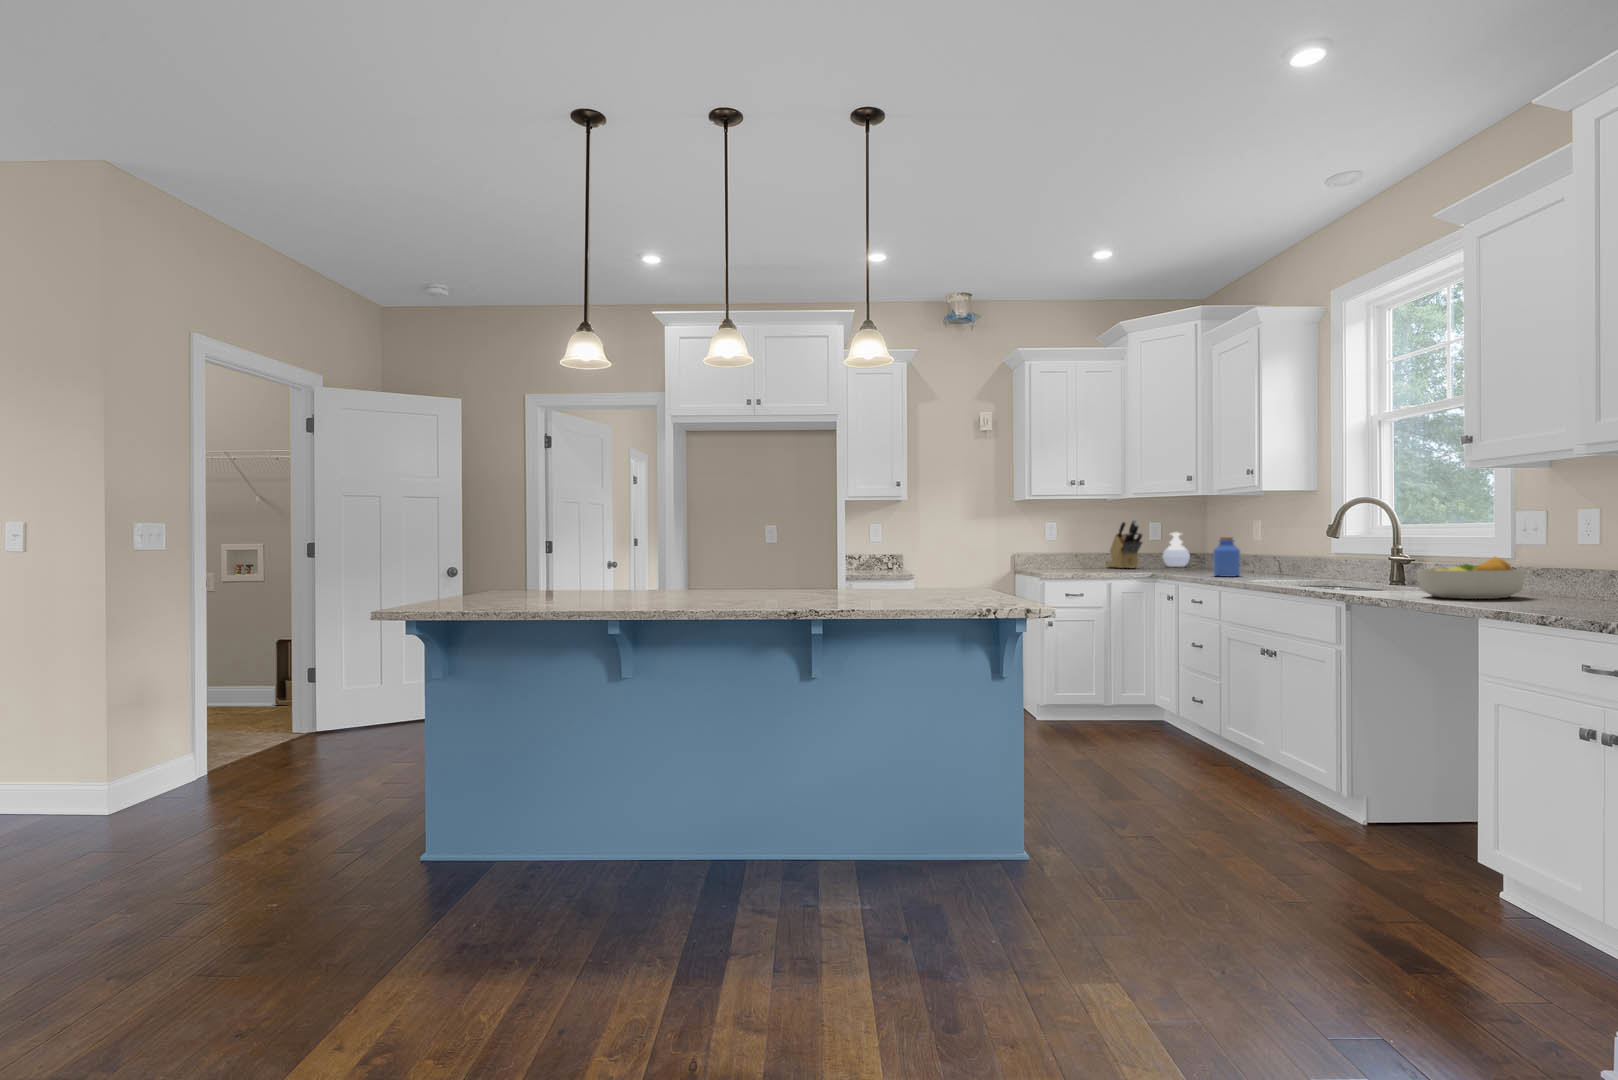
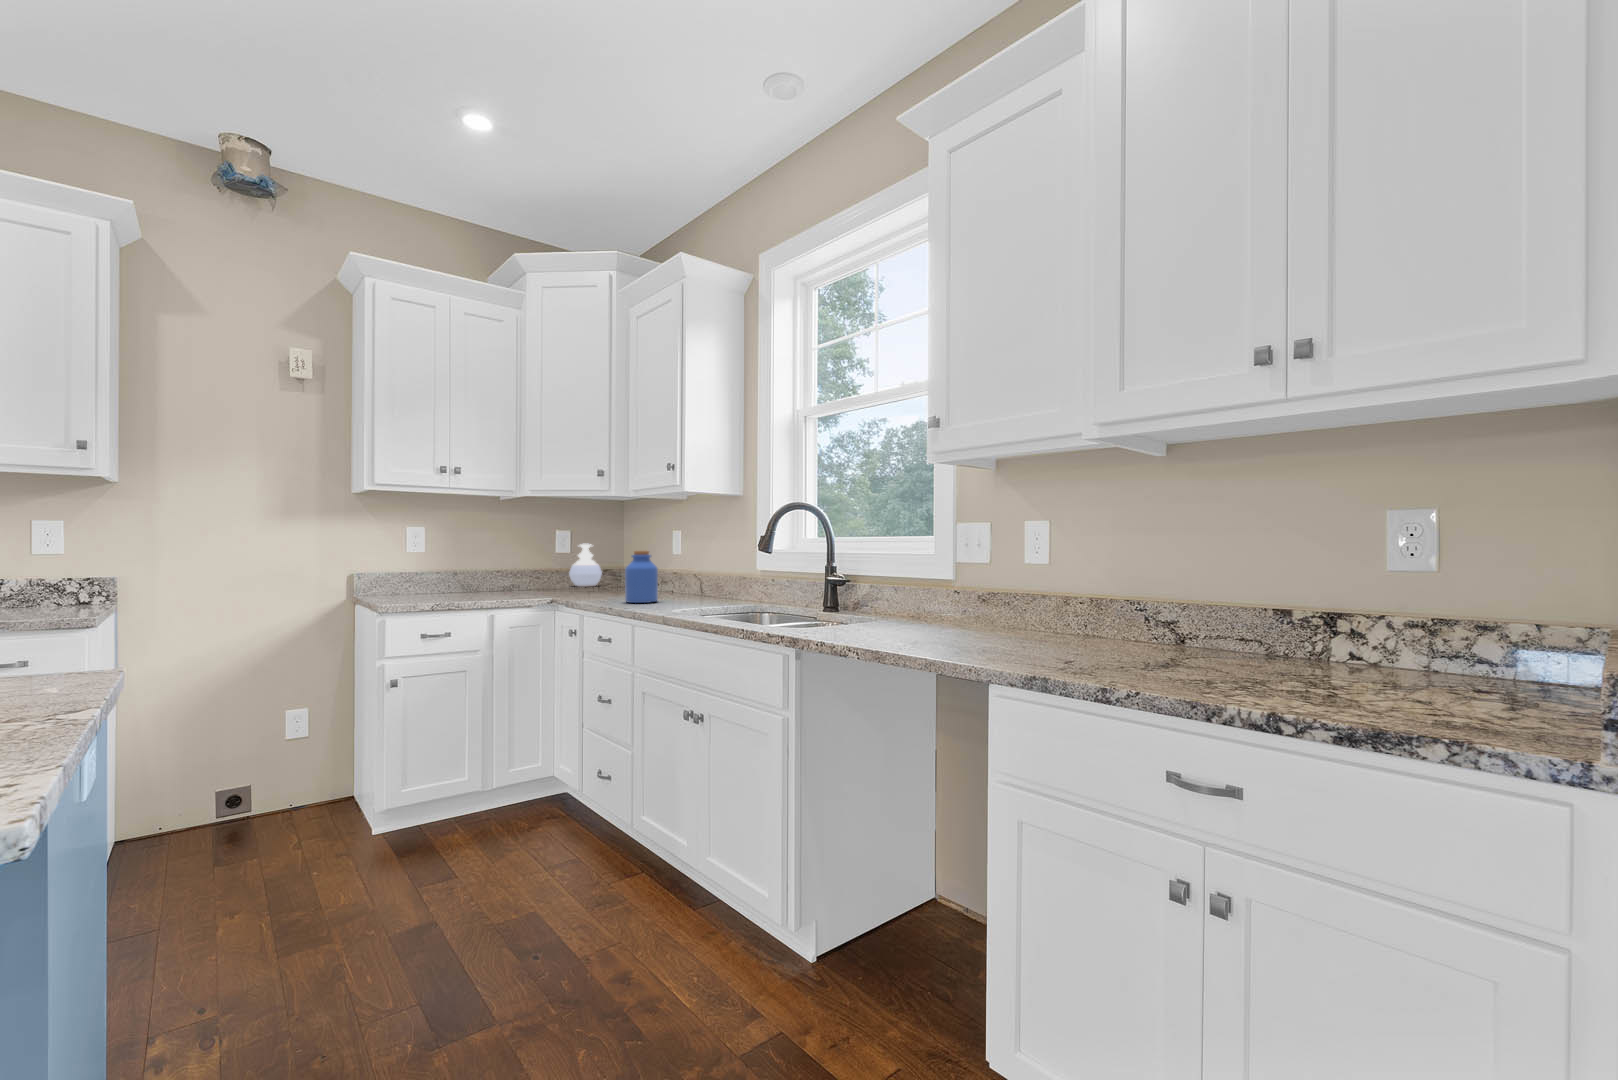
knife block: present [1106,519,1142,568] -> none [496,525,542,591]
fruit bowl: present [1417,557,1525,599] -> none [881,580,990,641]

